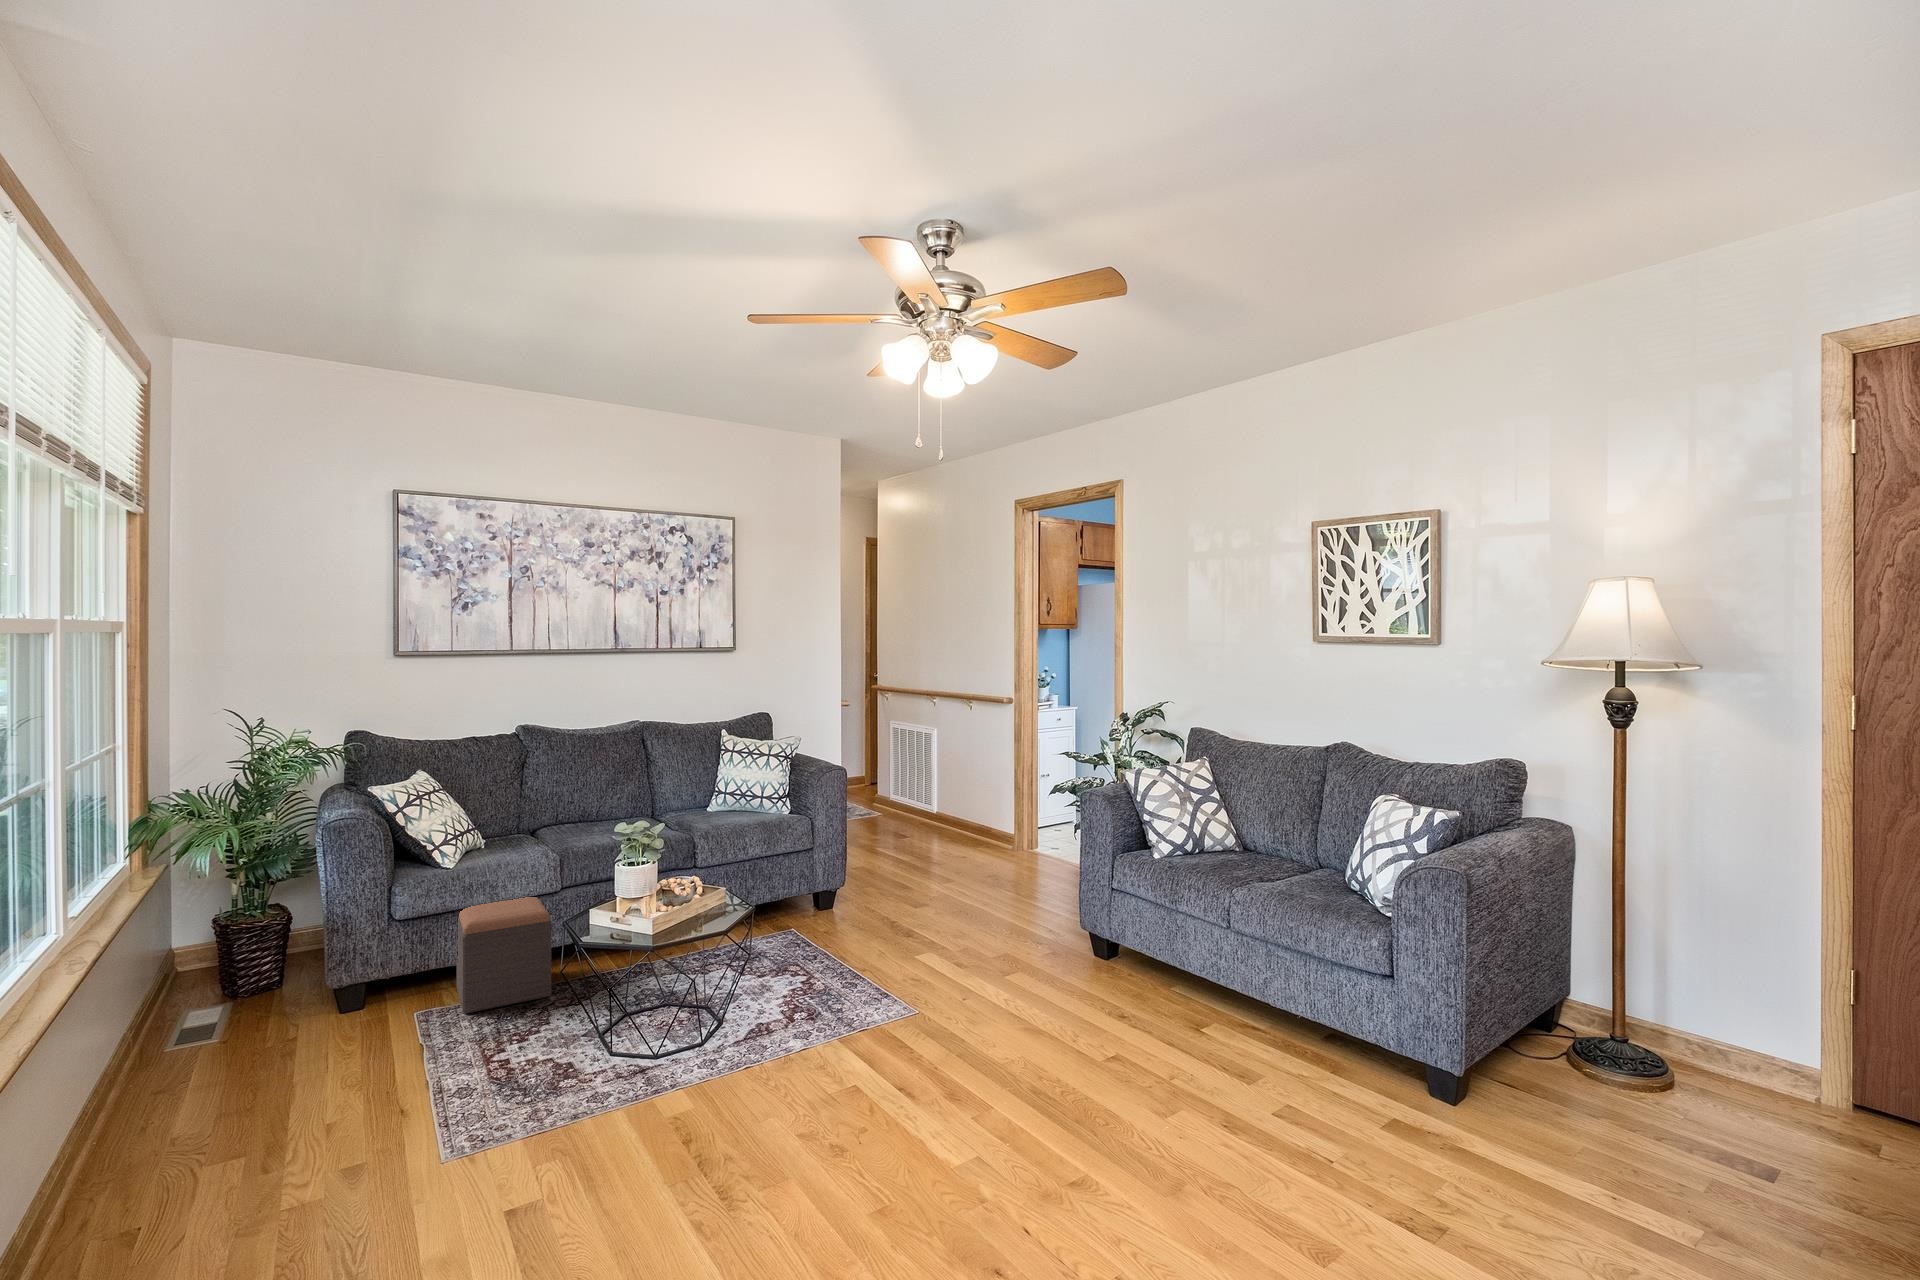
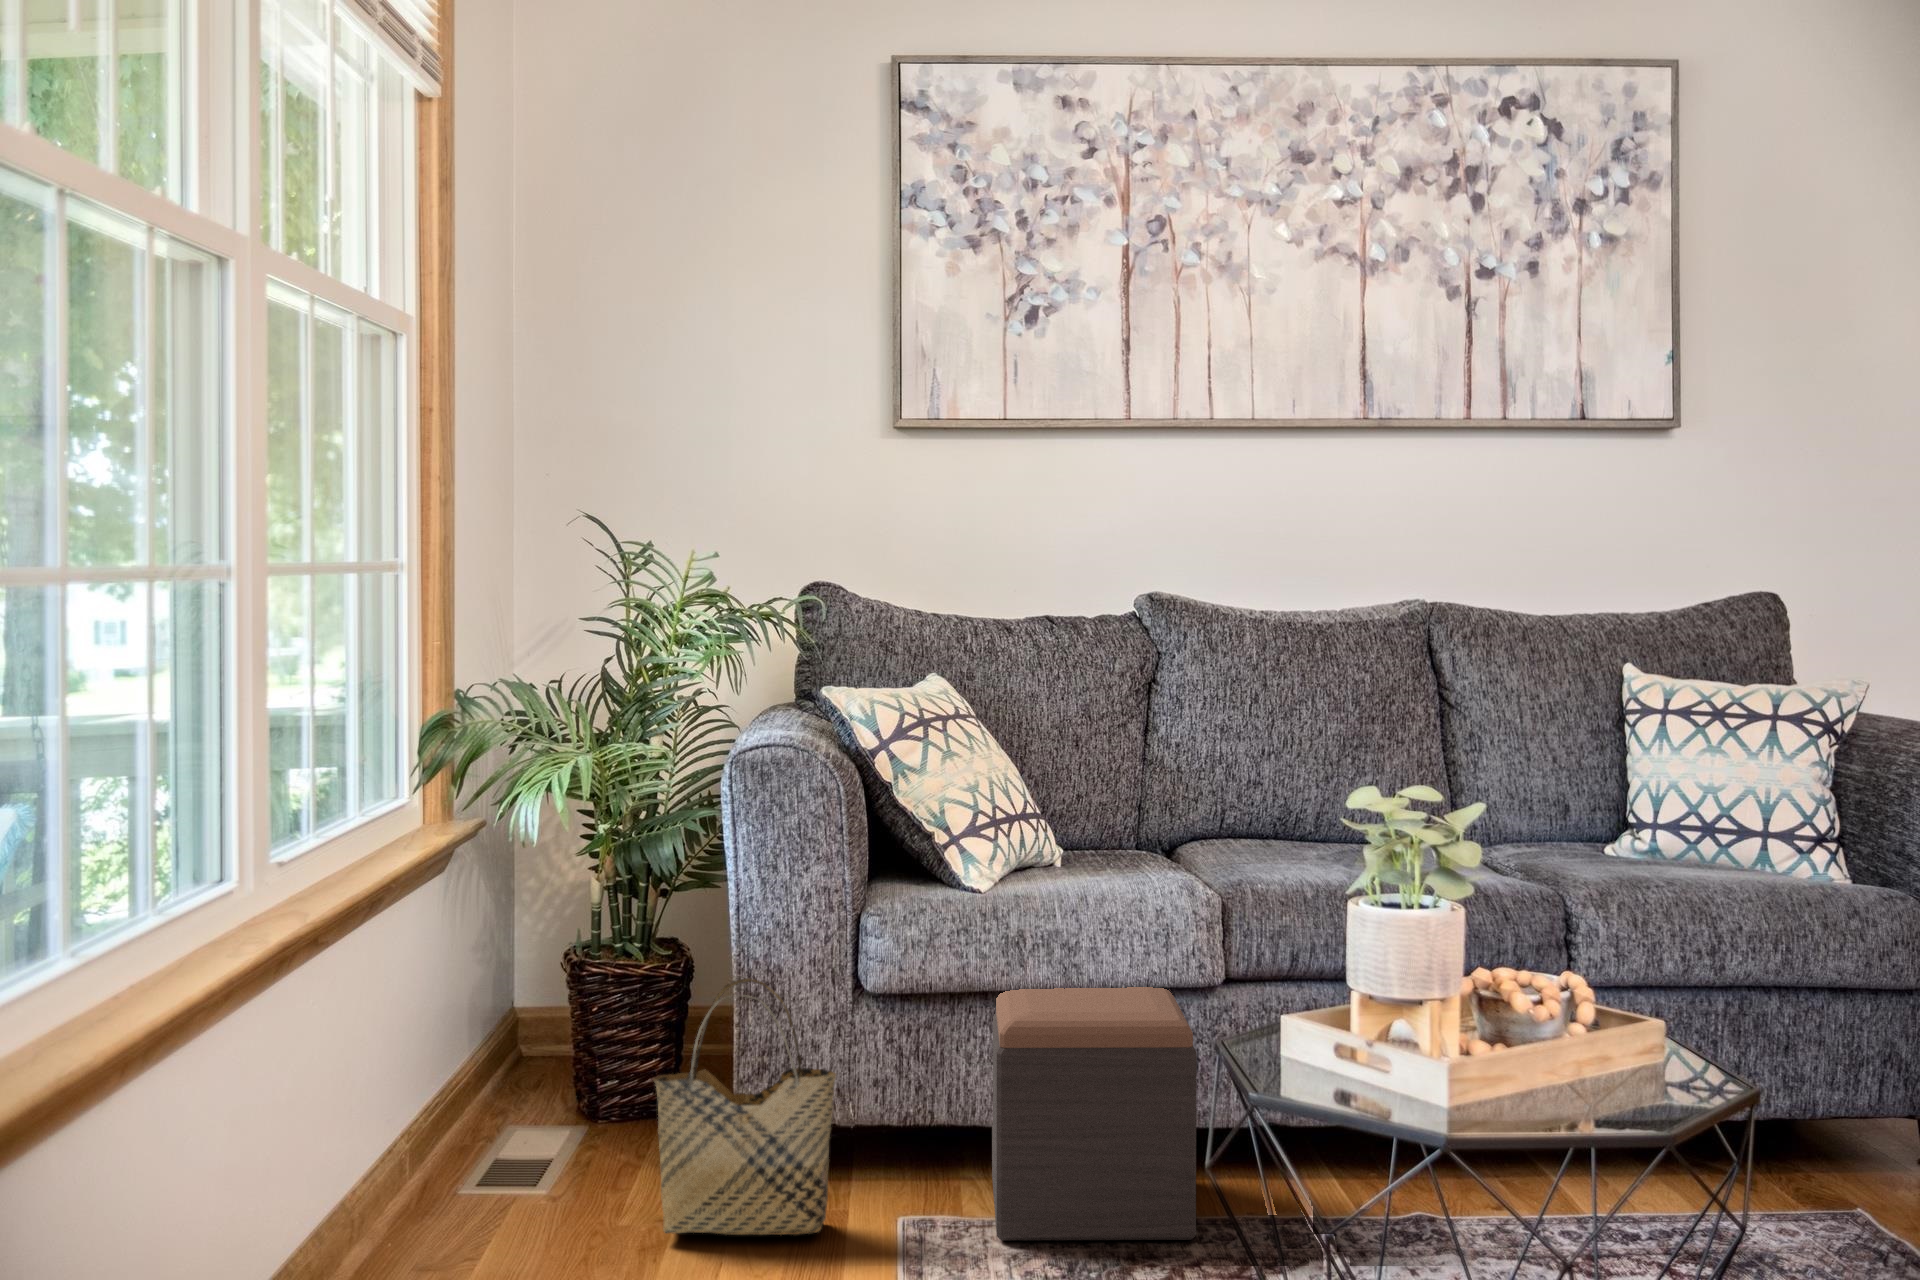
woven basket: none [287,922,384,1044] -> present [653,978,836,1235]

